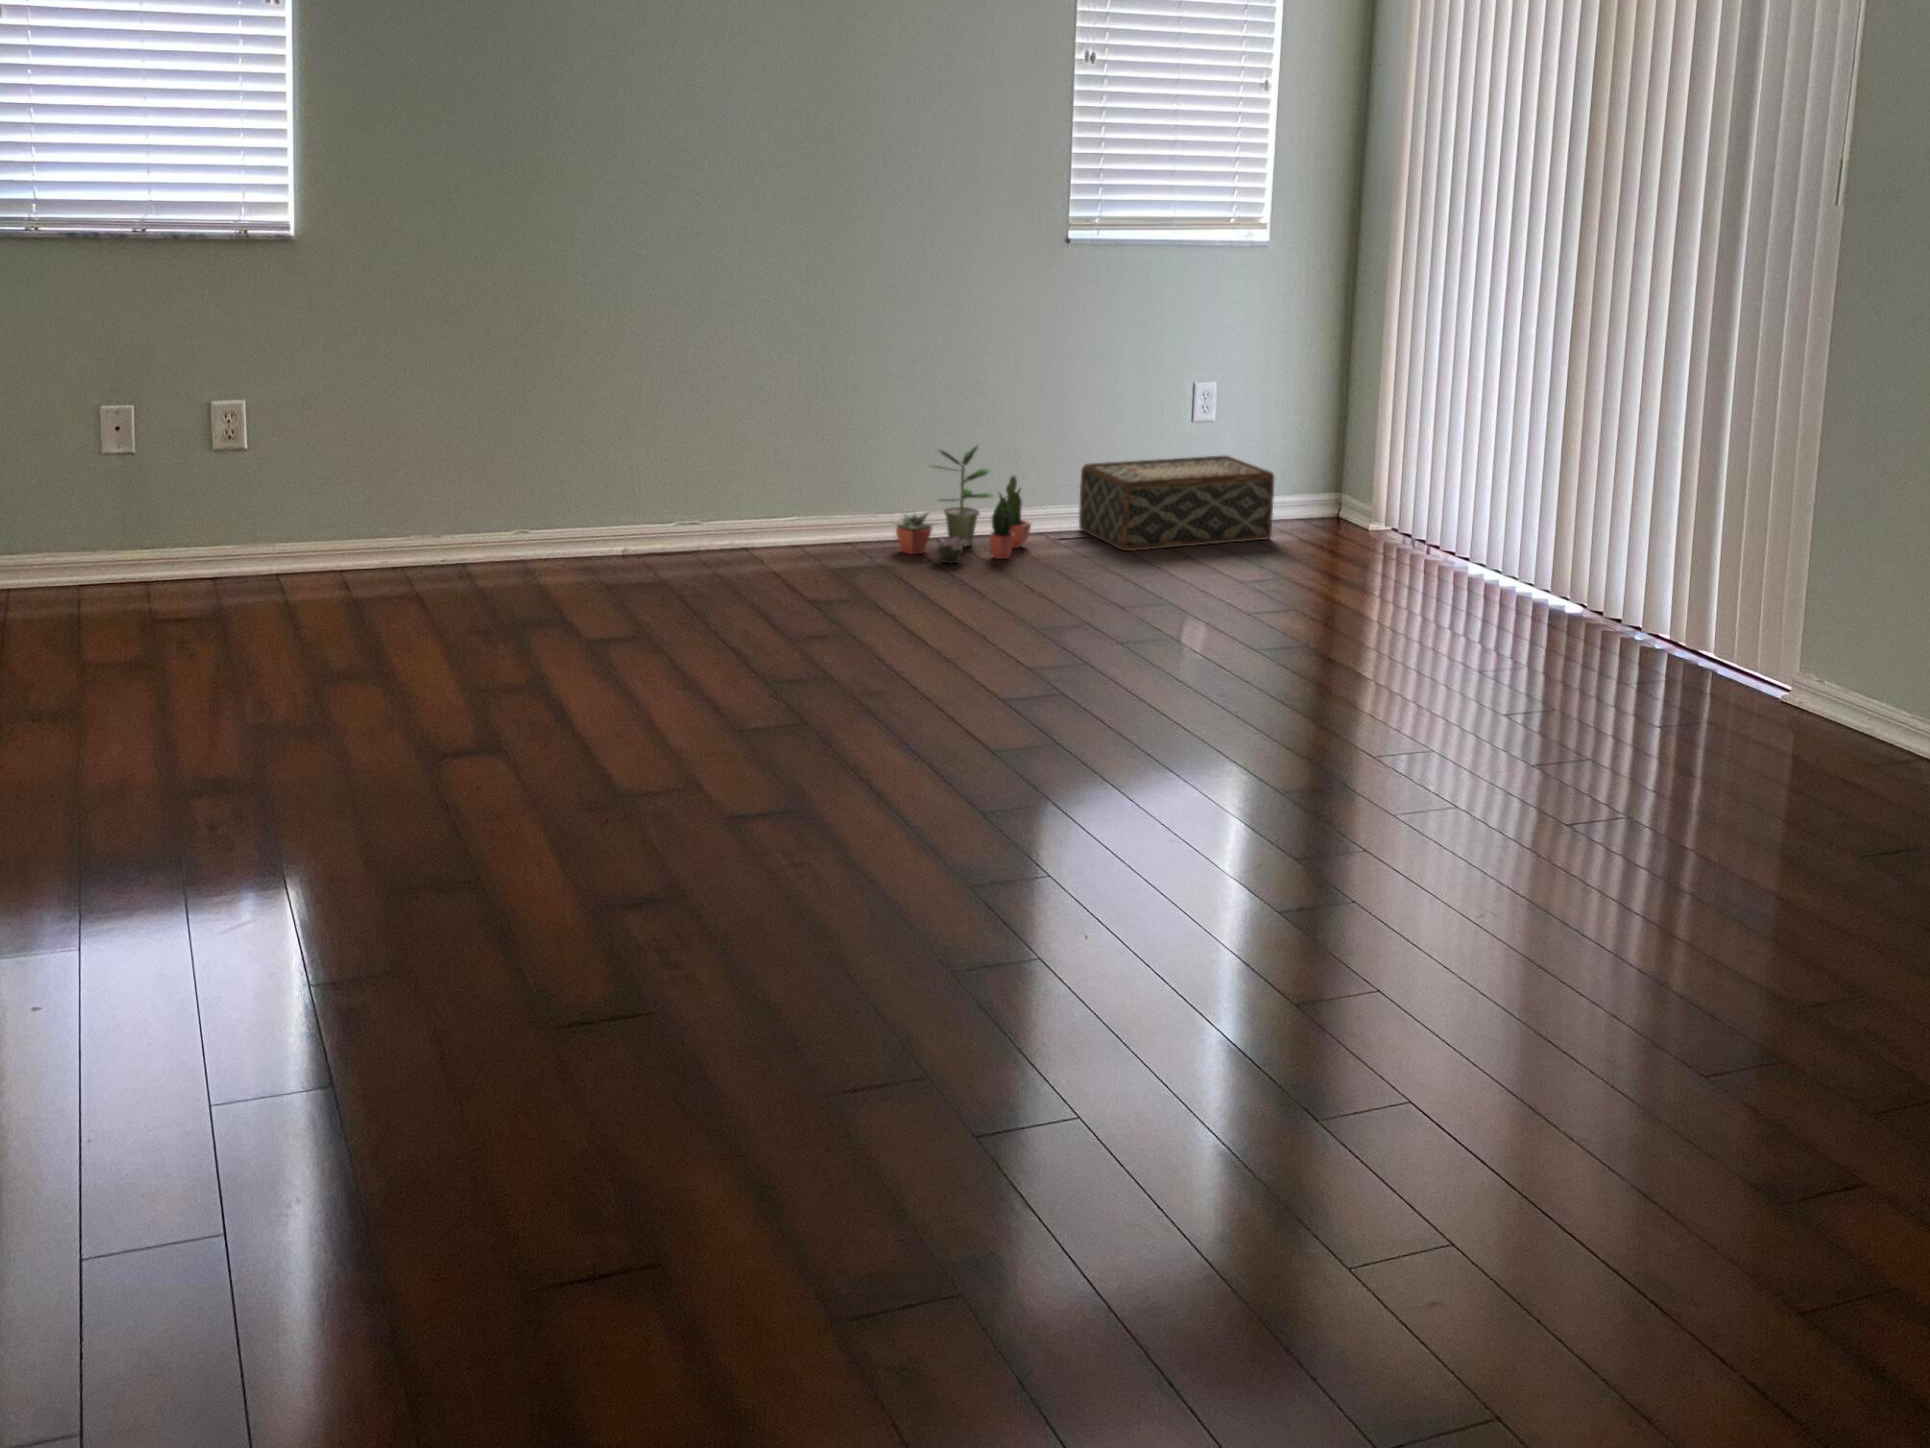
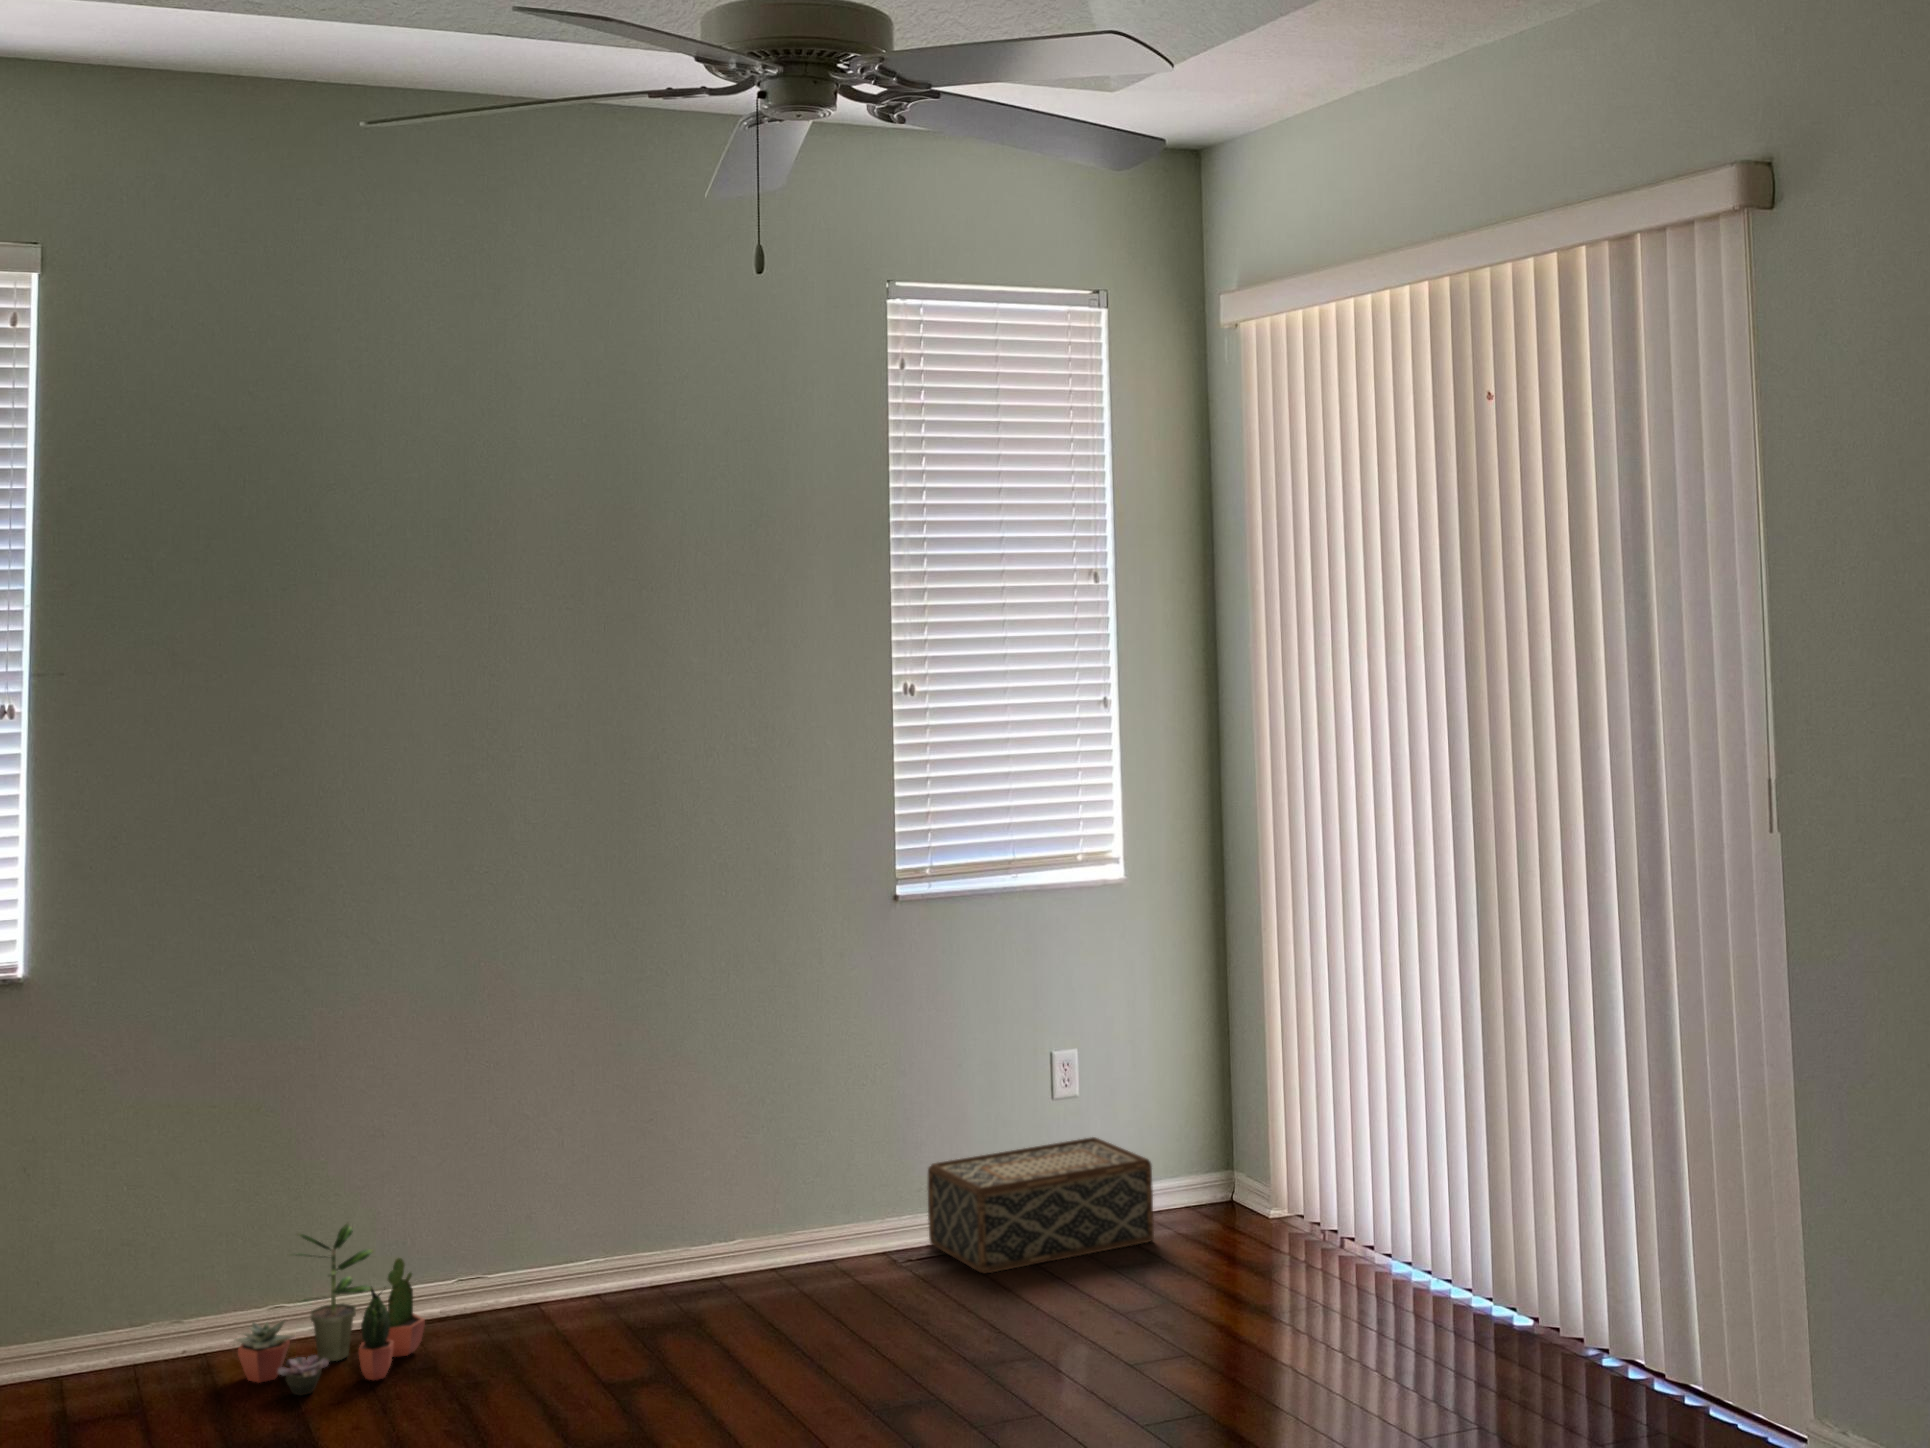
potted plant: present [894,446,1031,563] -> present [235,1223,425,1395]

